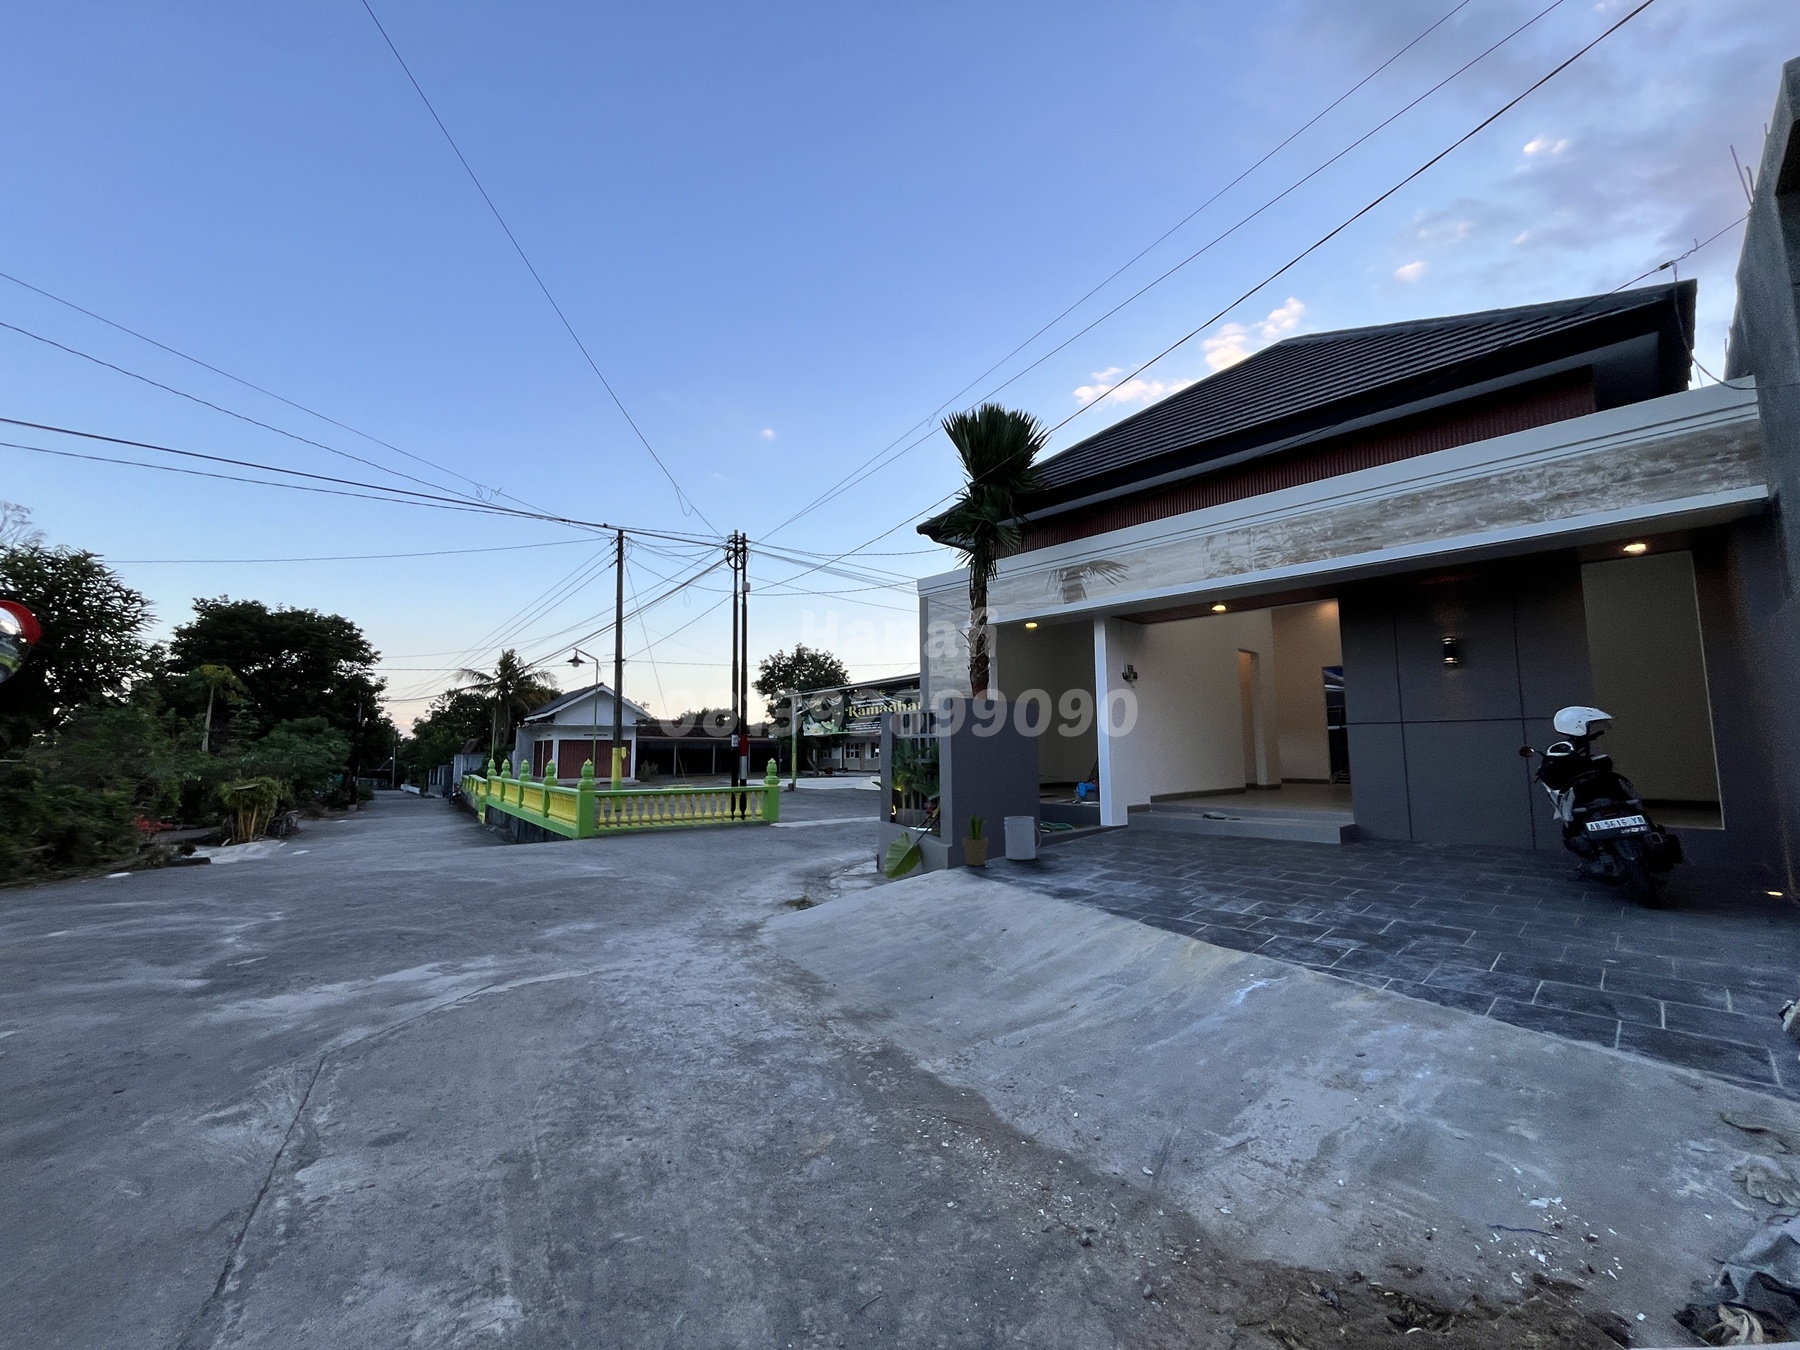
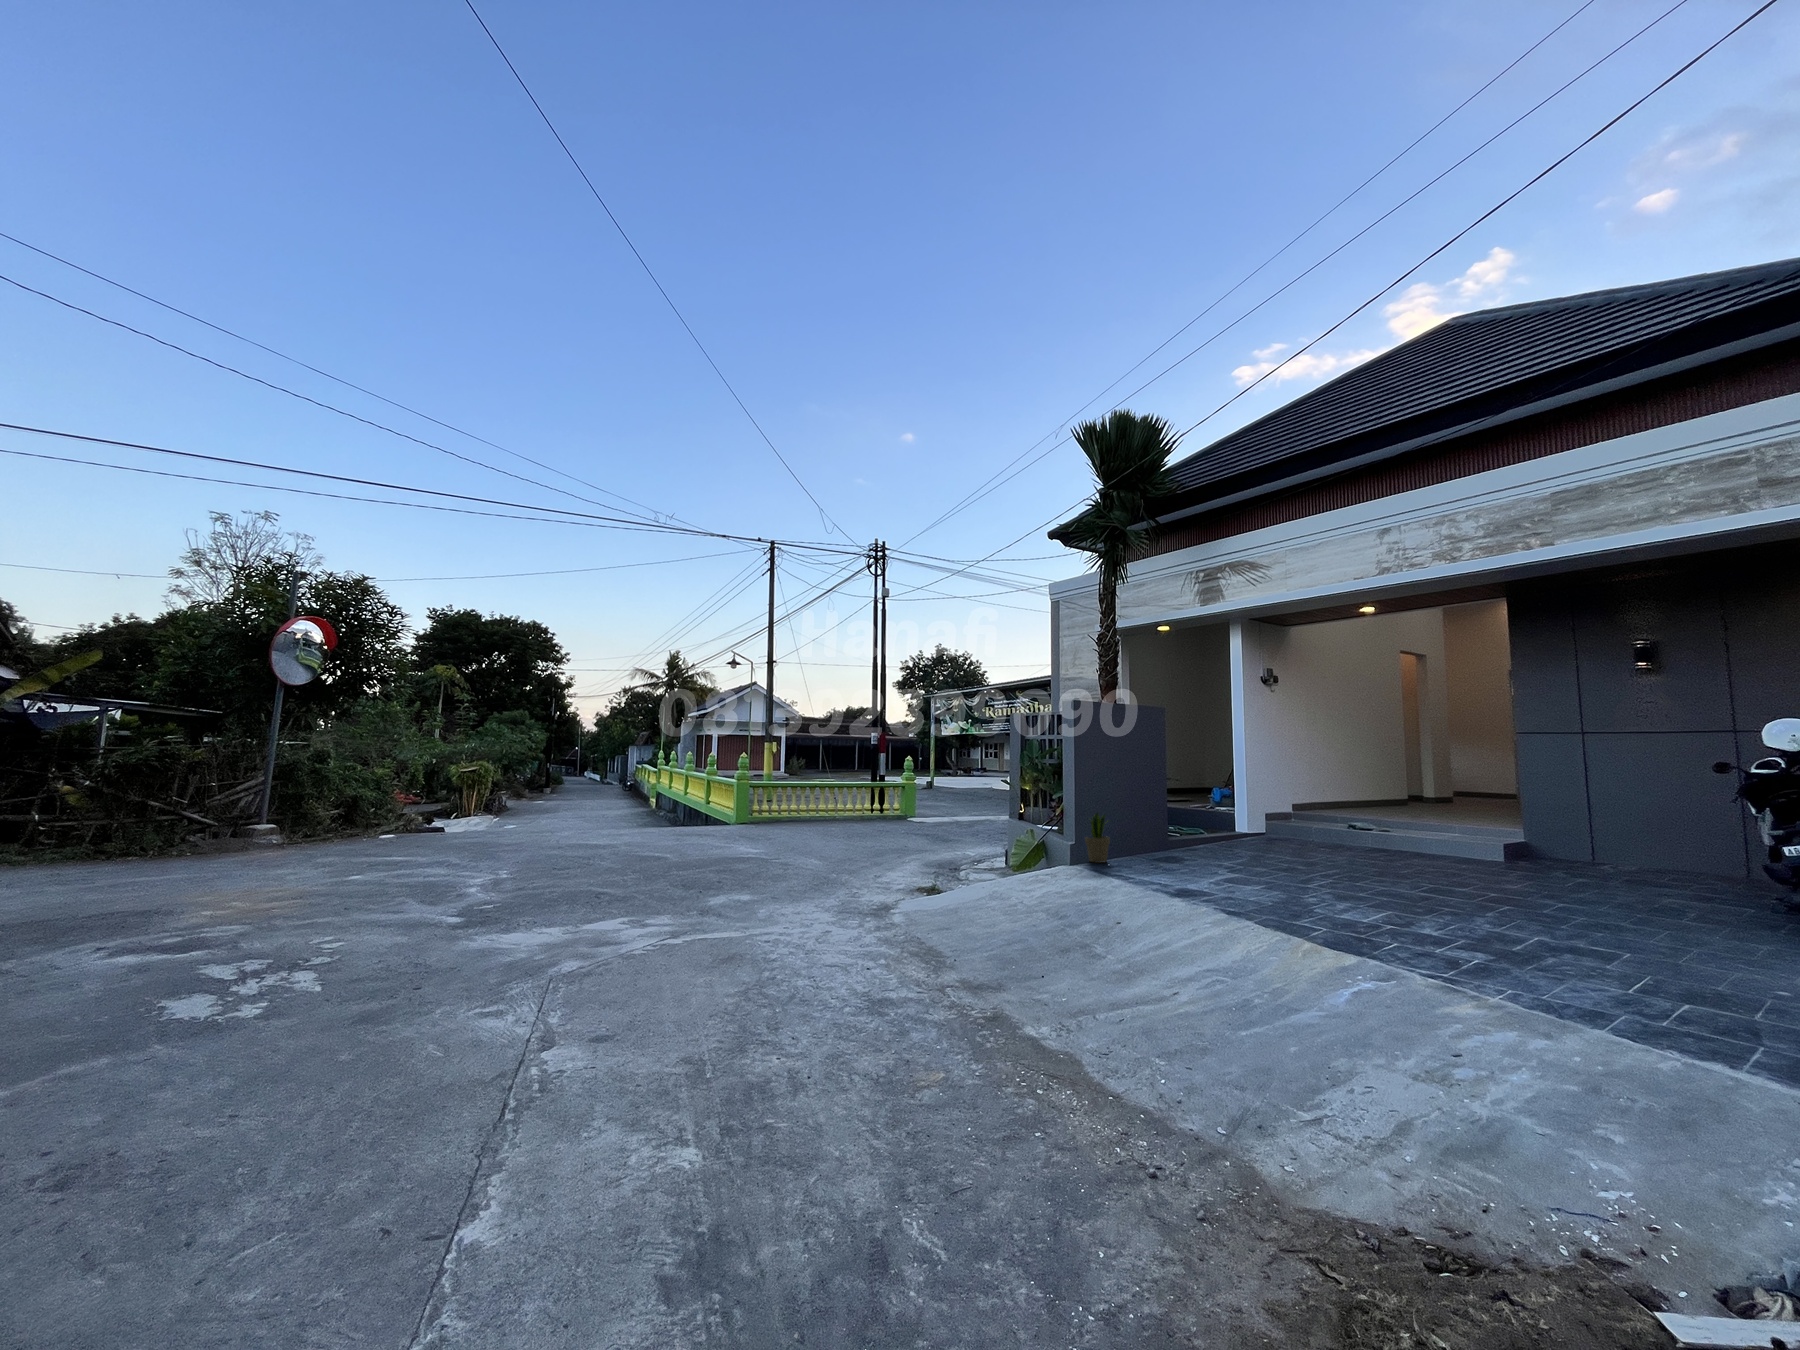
bucket: present [1004,816,1041,860] -> none [1127,817,1165,860]

